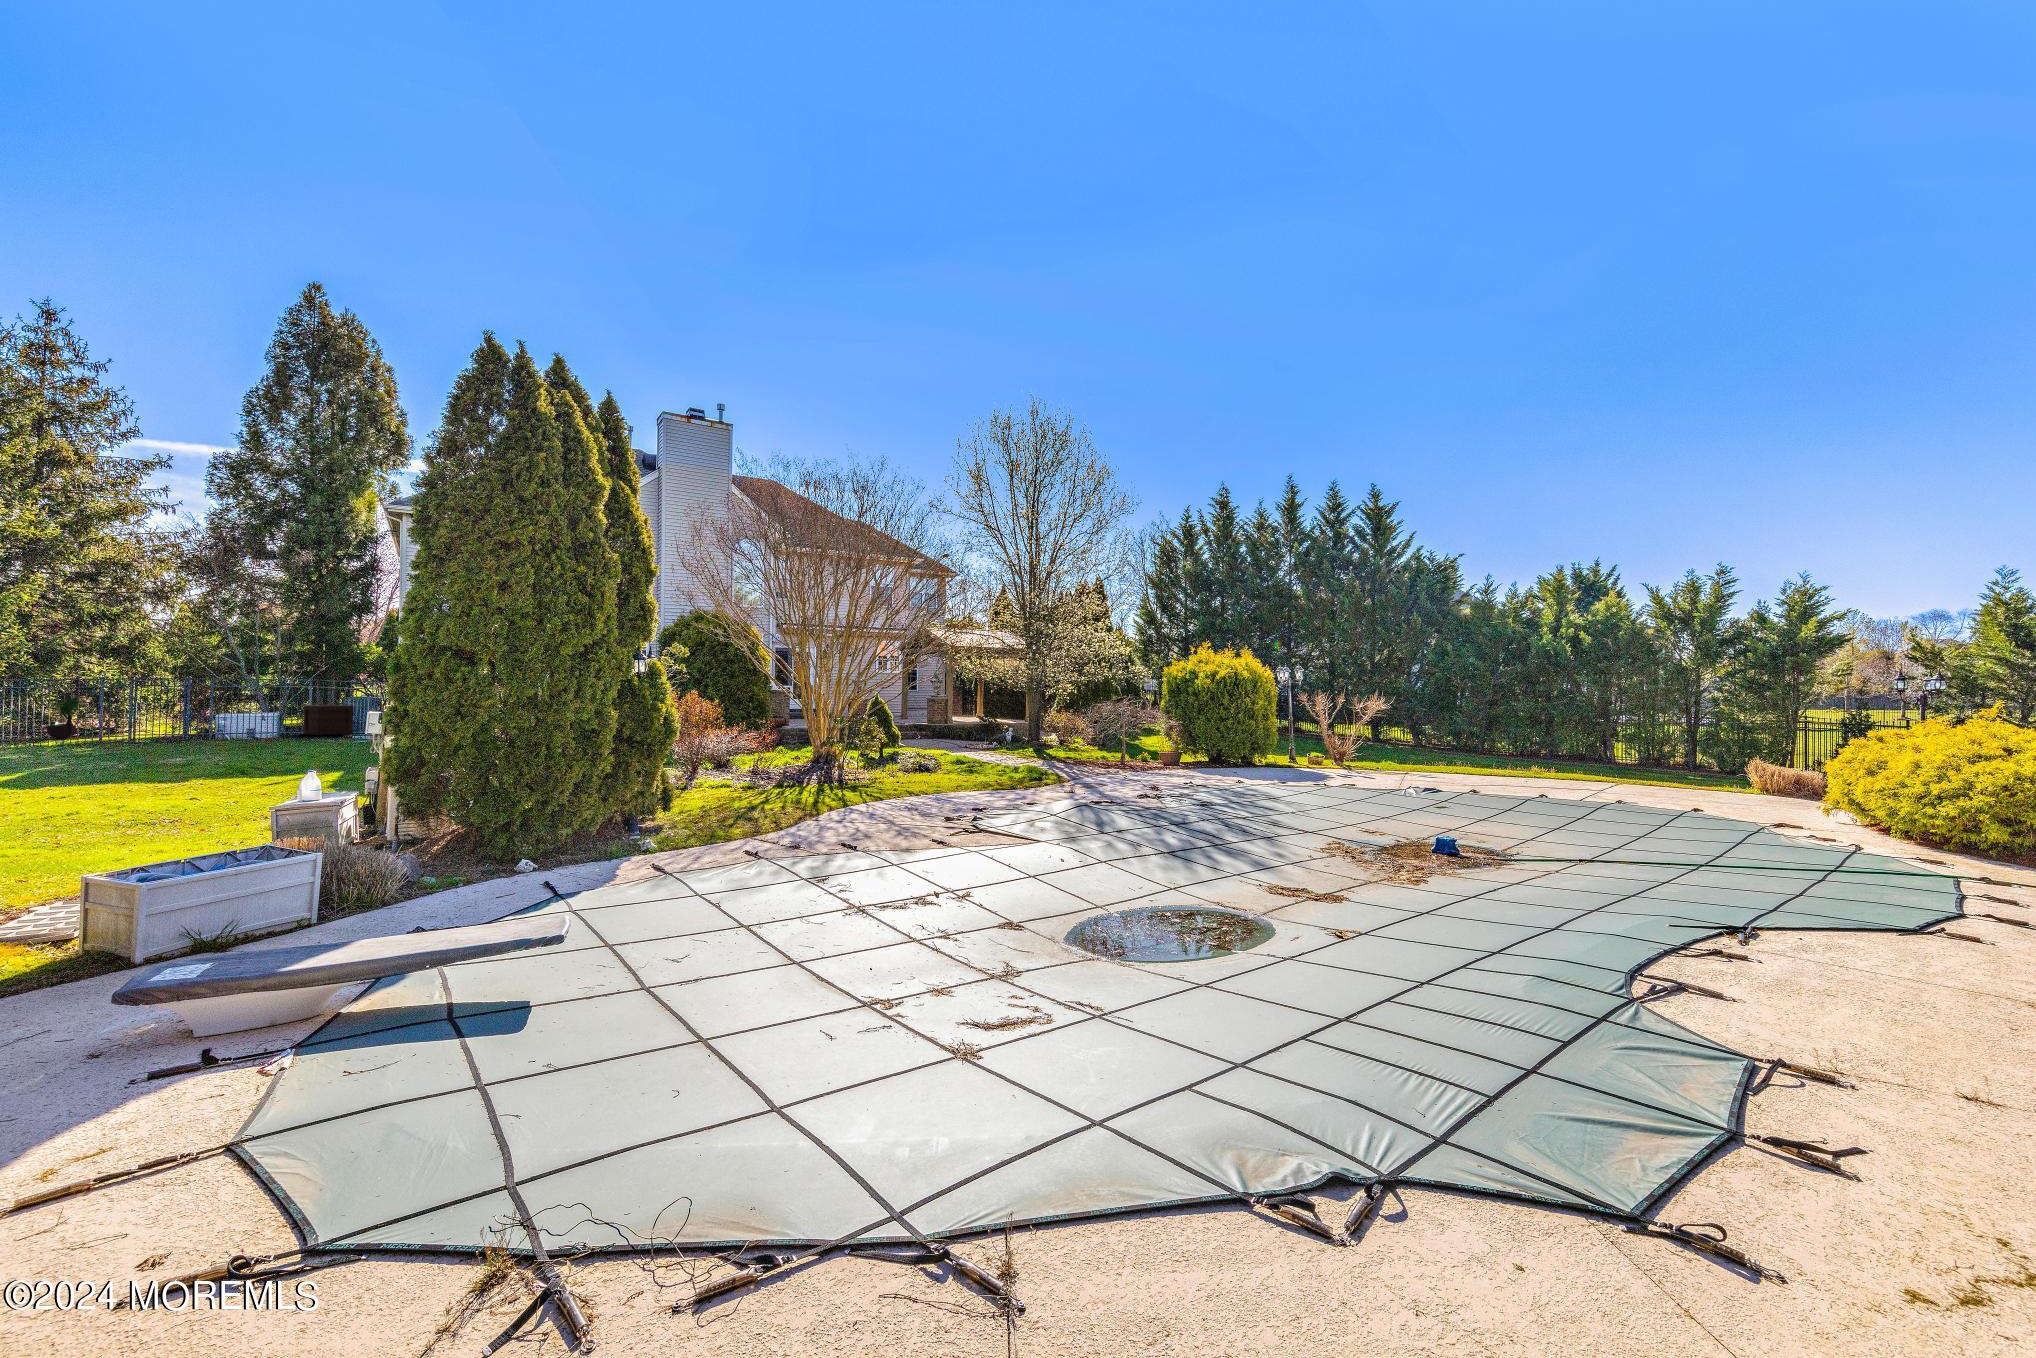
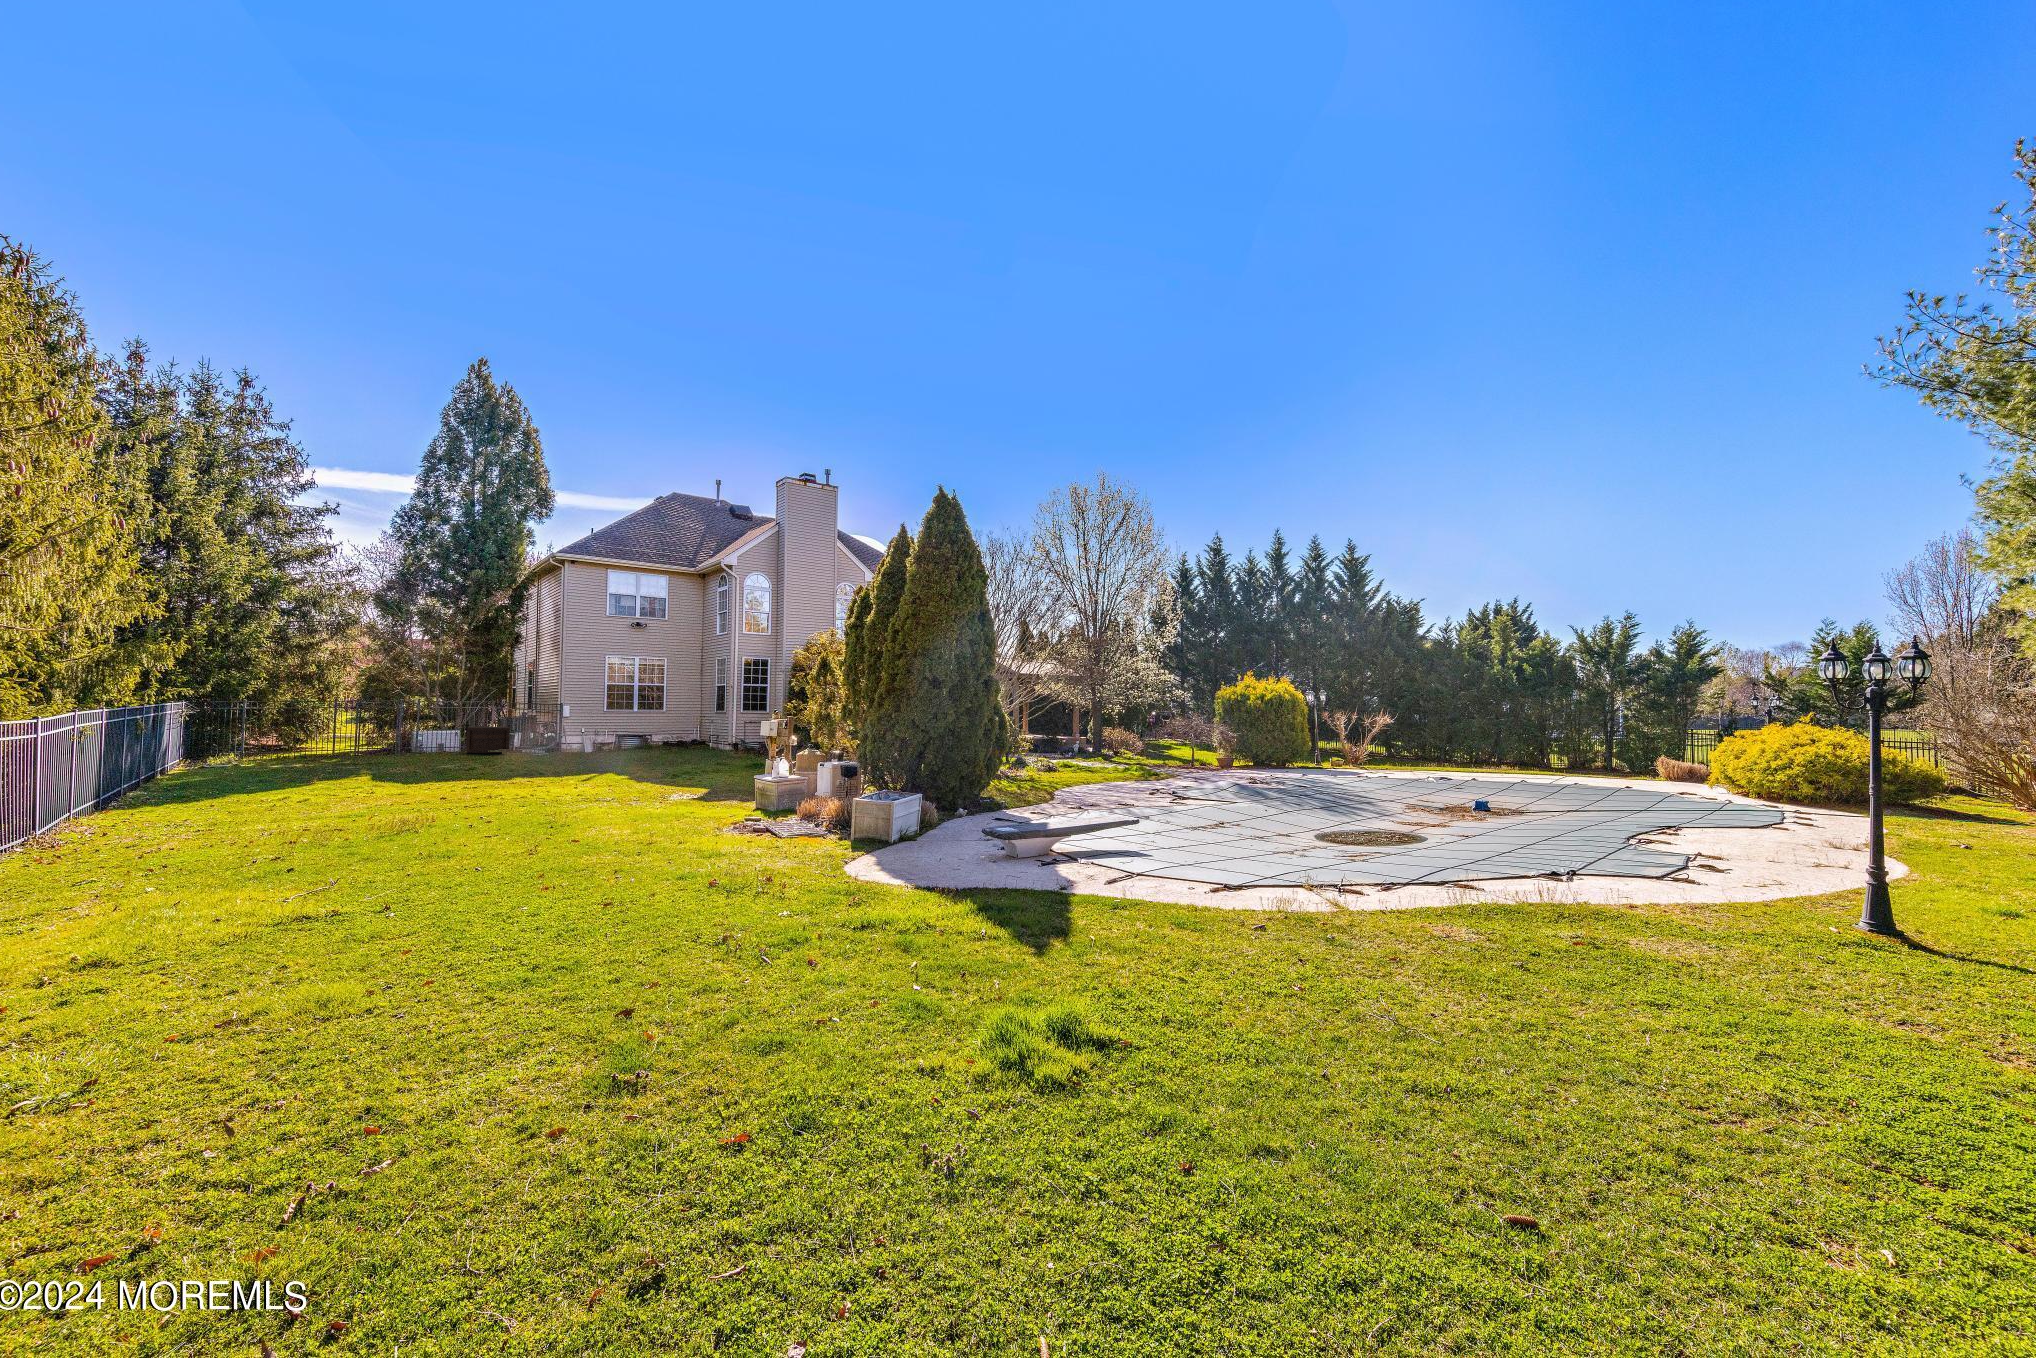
potted tree: present [47,698,82,739] -> none [276,715,306,755]

